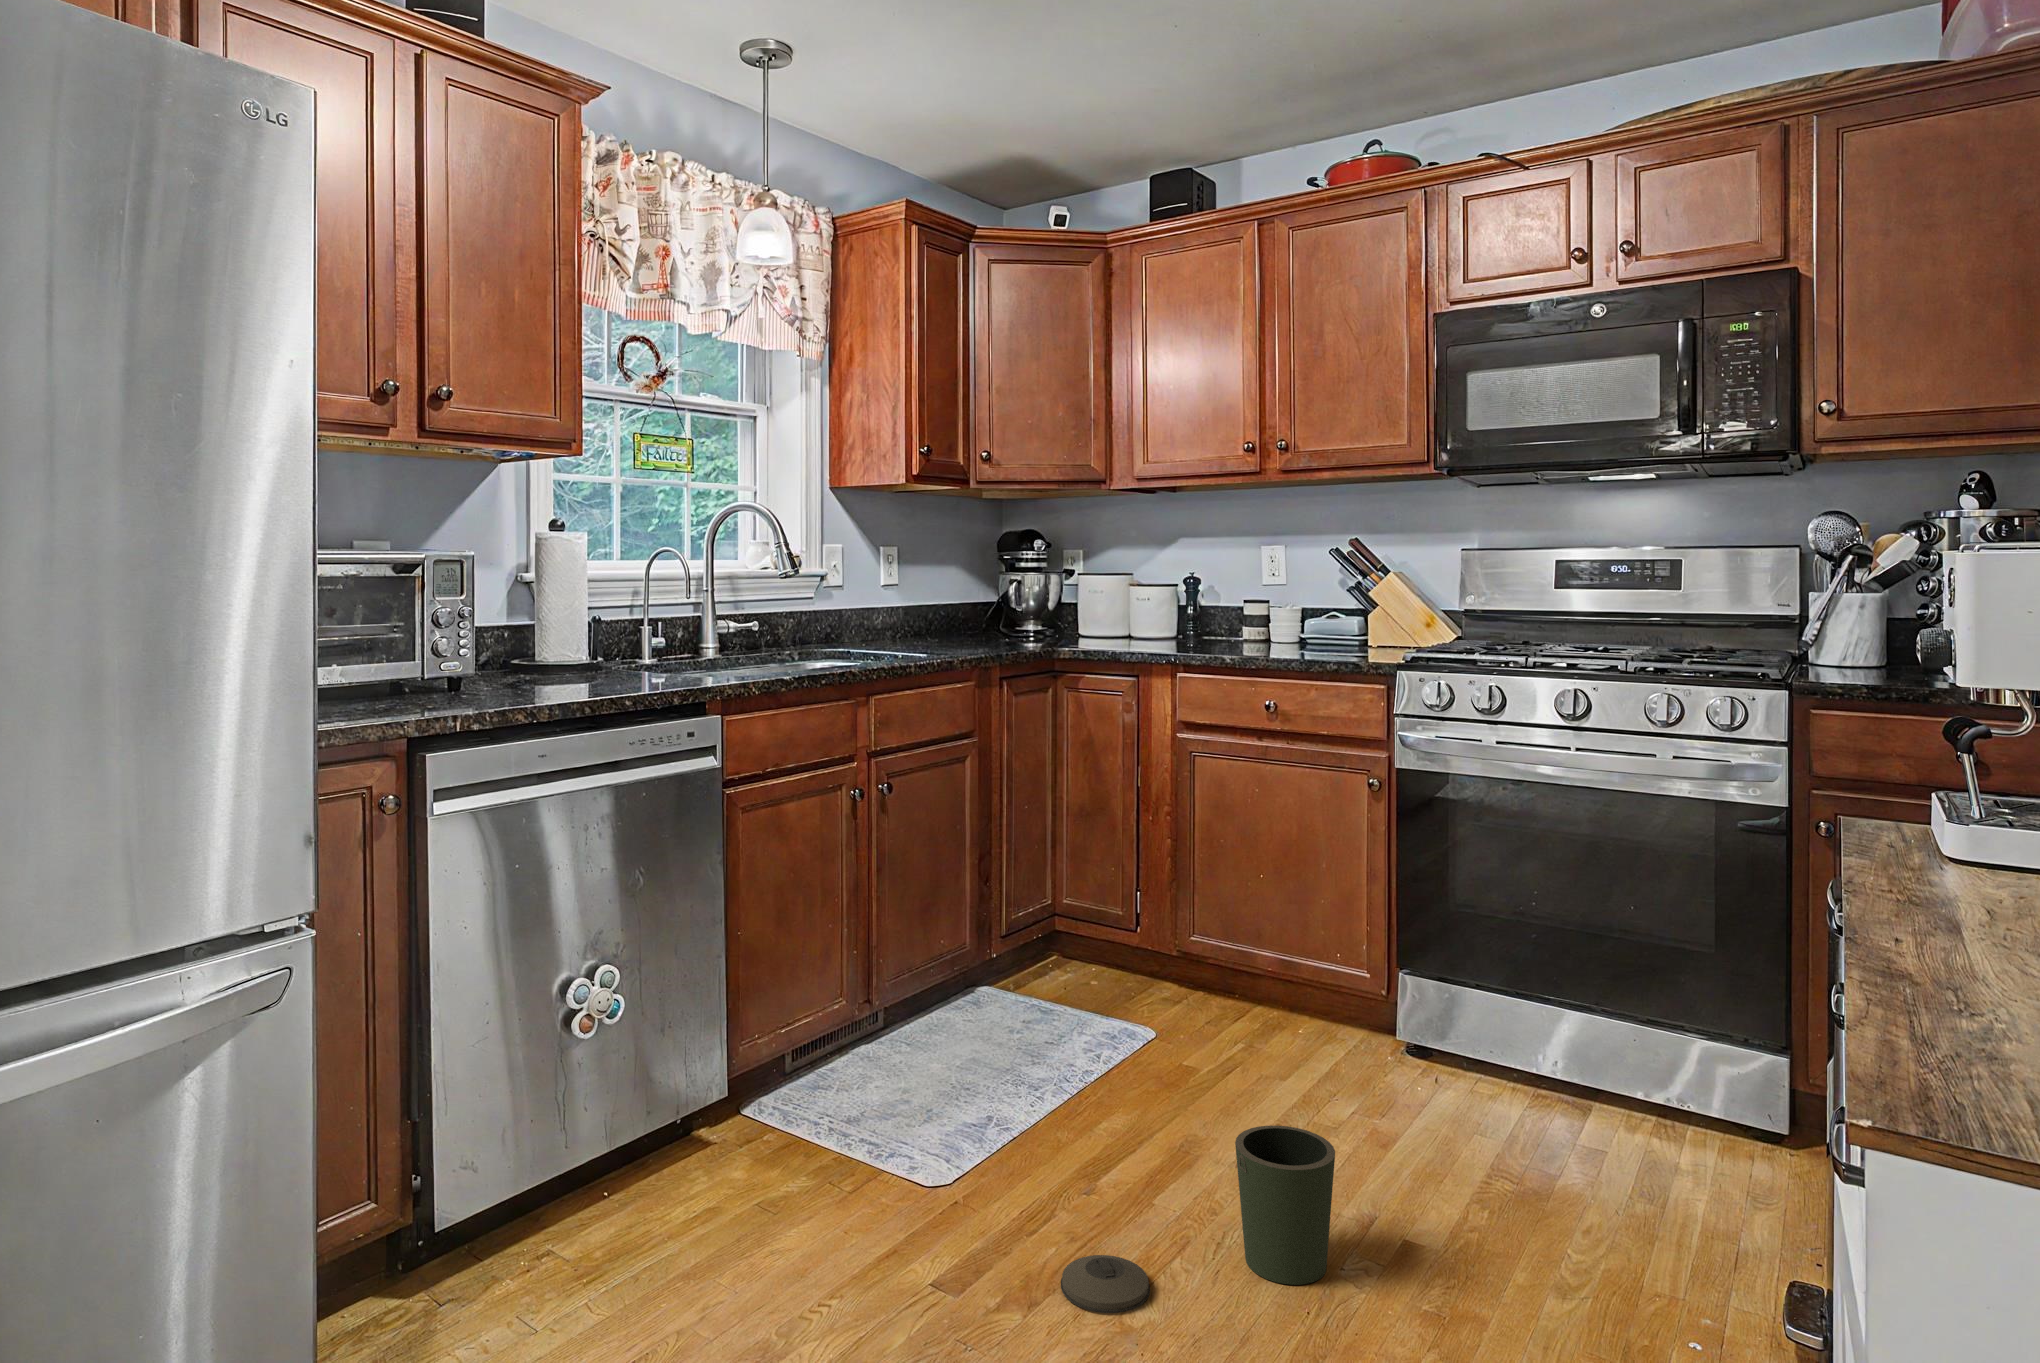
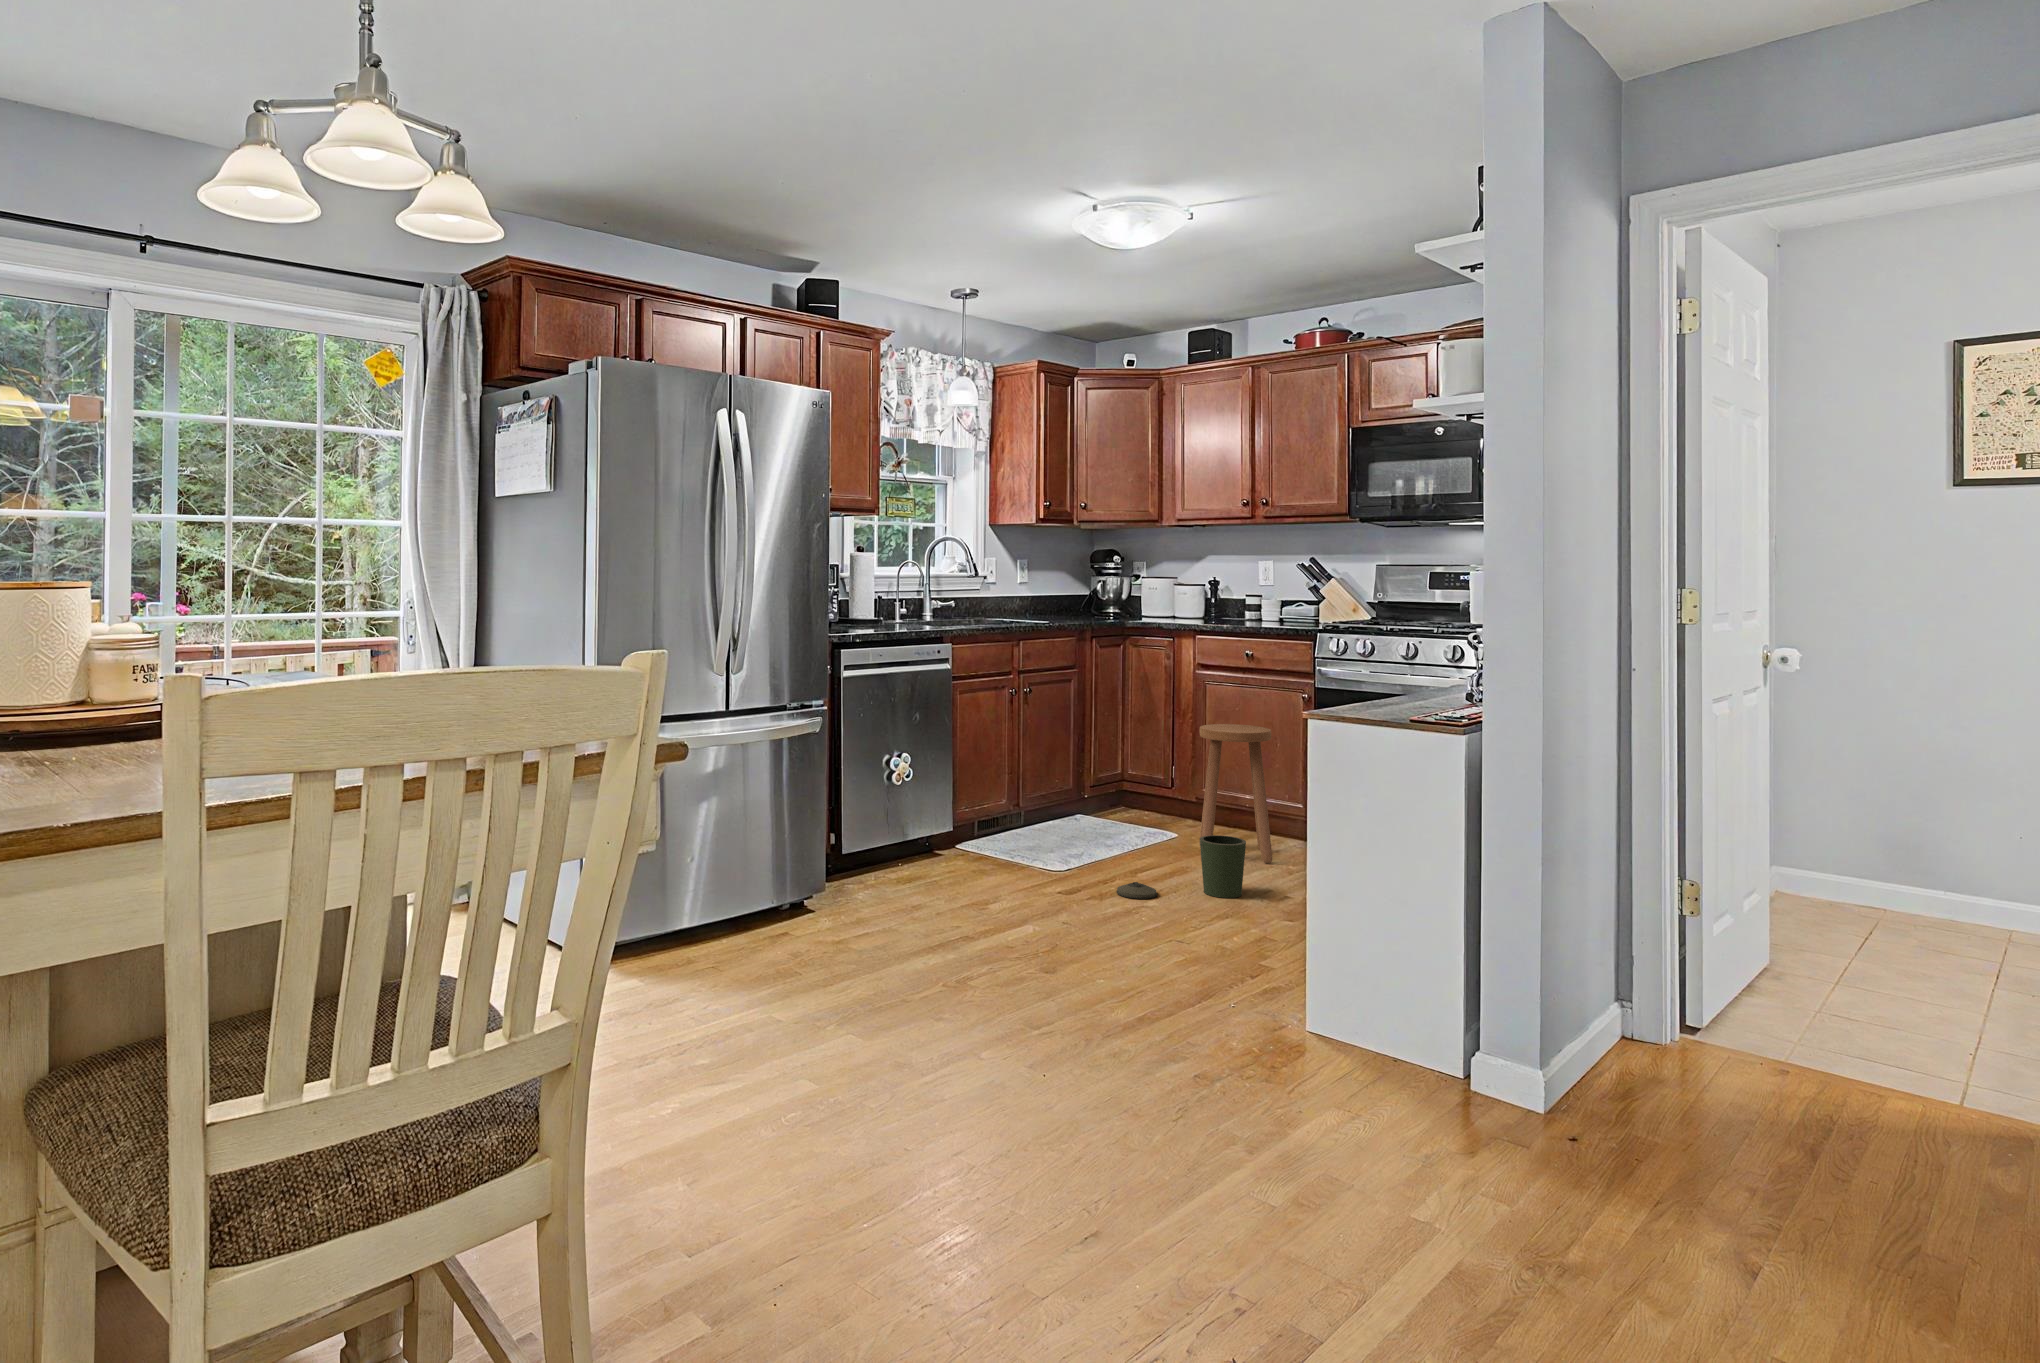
stool: none [1202,848,1349,1130] -> present [1200,724,1272,863]

